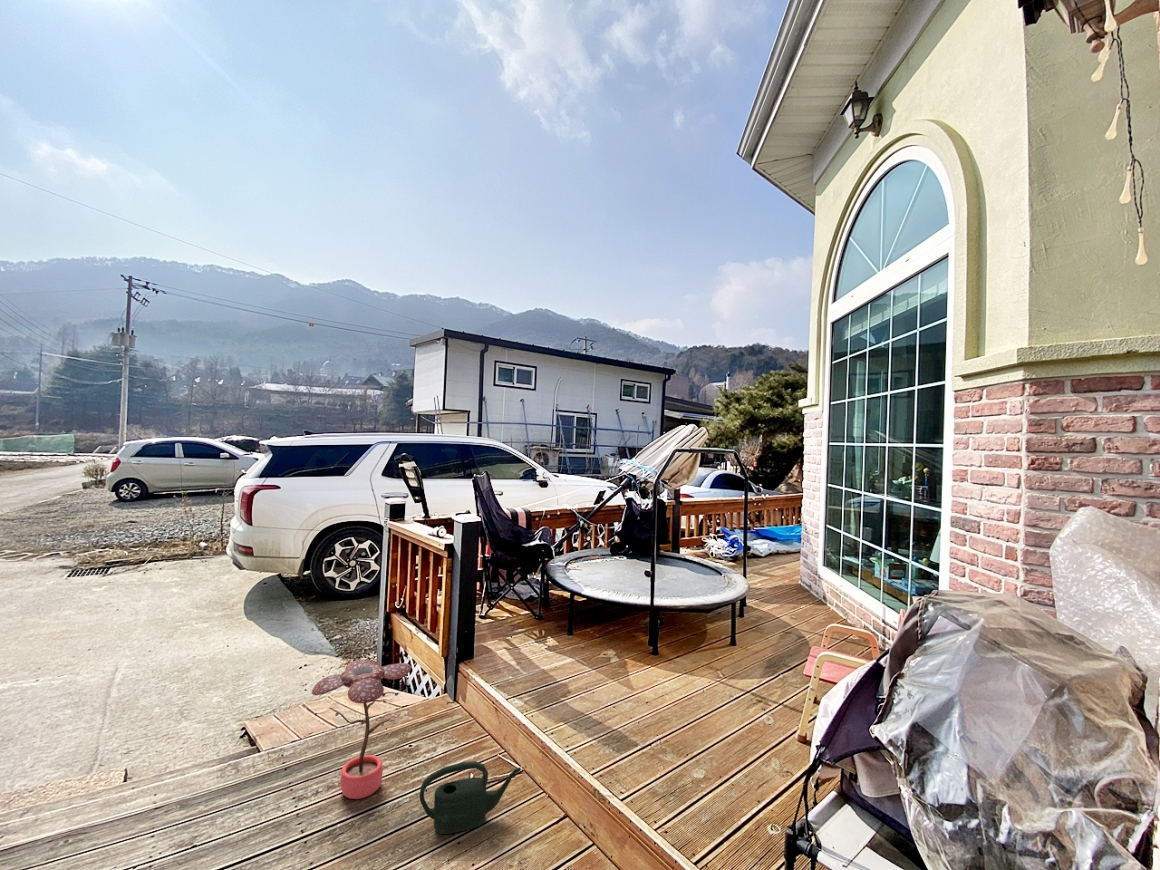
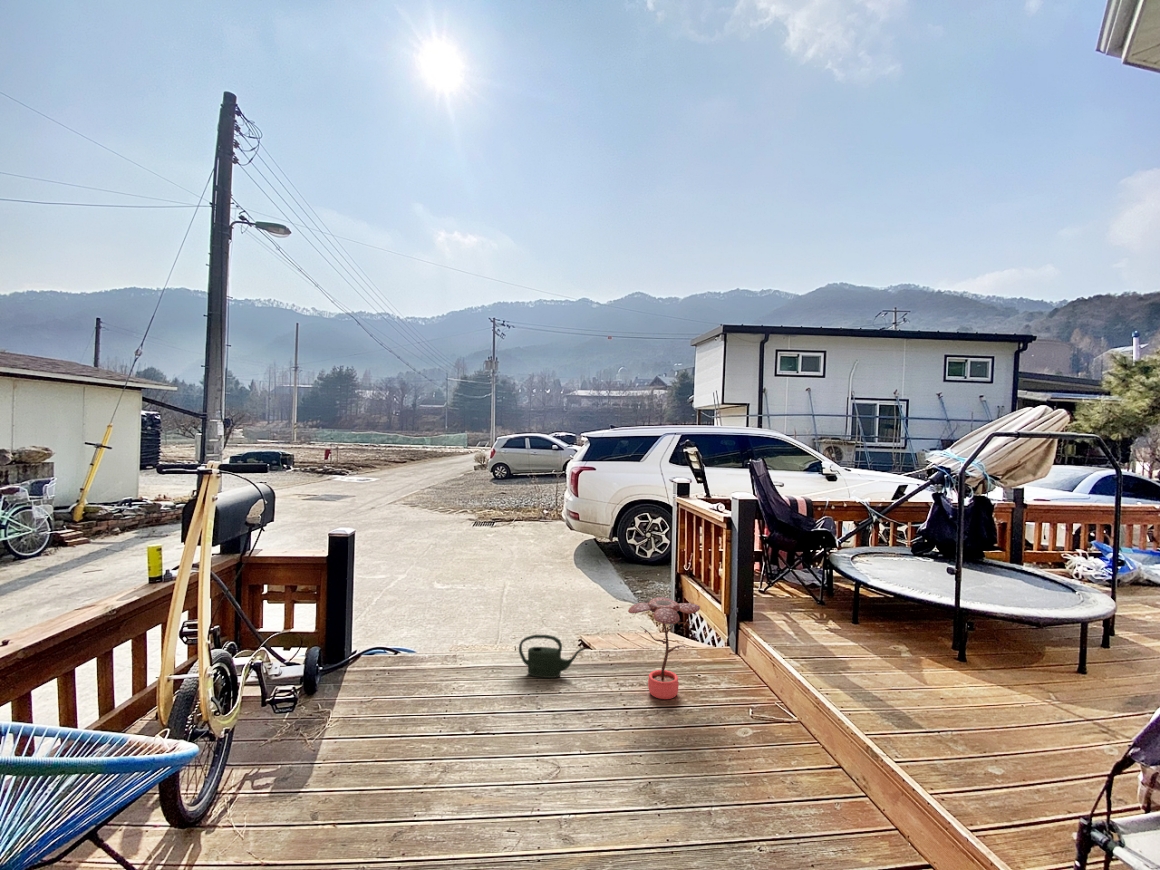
watering can: present [420,761,521,834] -> present [519,635,584,678]

